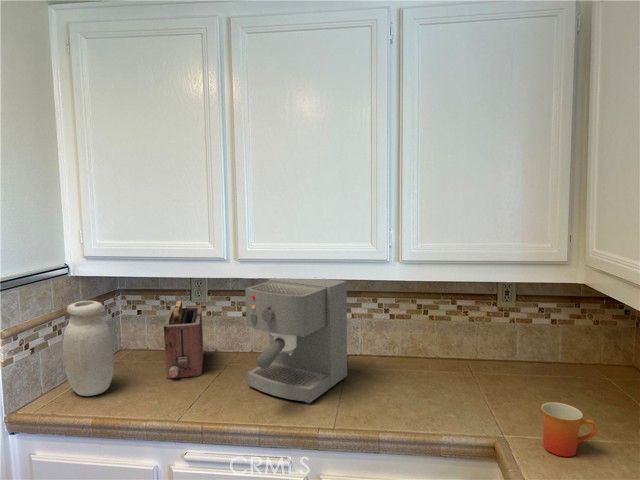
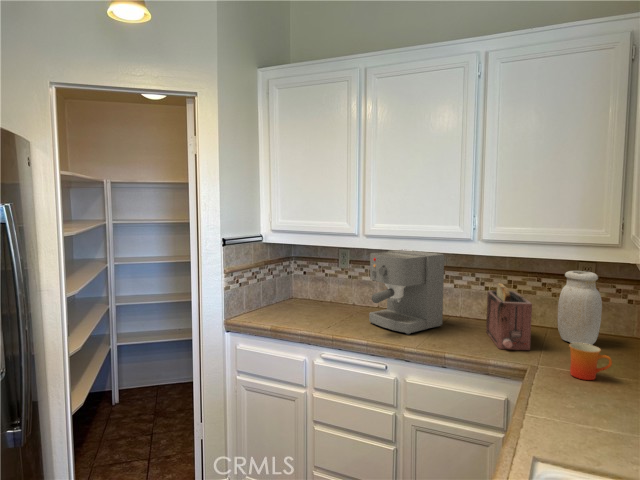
jar: present [63,301,114,396] -> present [558,271,602,345]
toaster: present [164,301,203,379] -> present [486,283,532,350]

